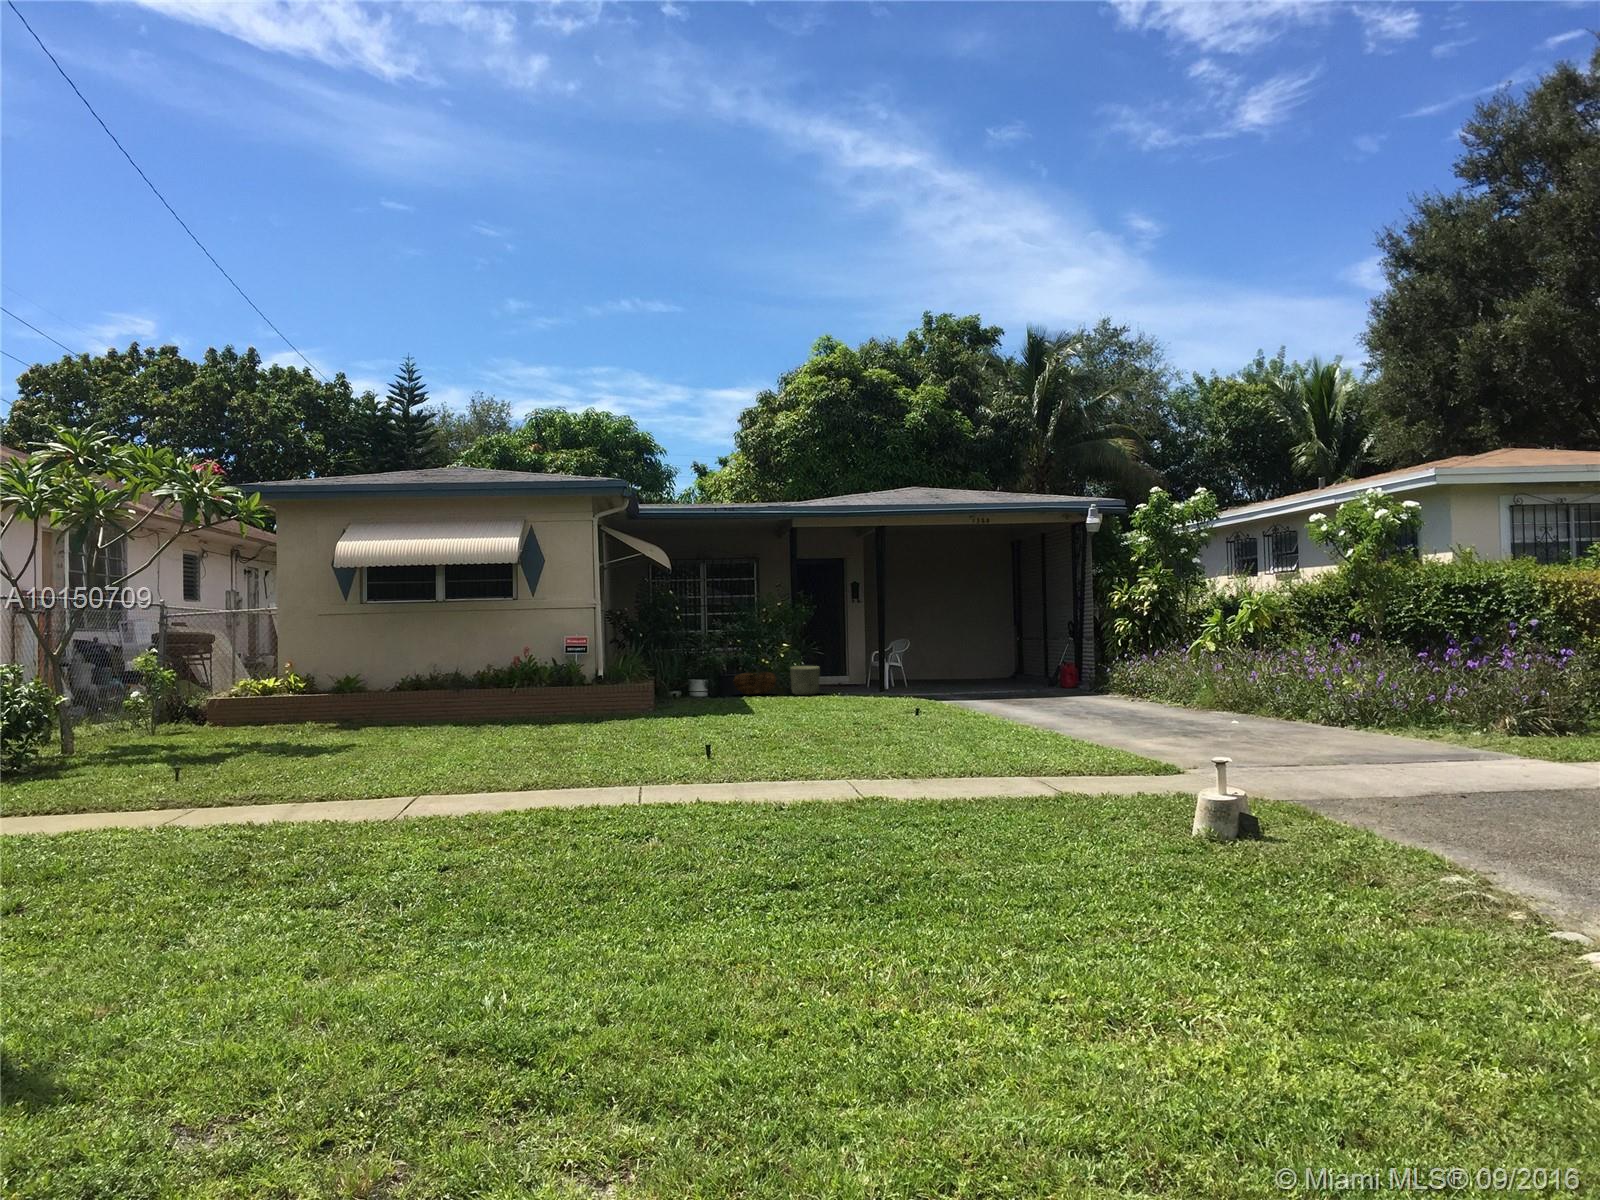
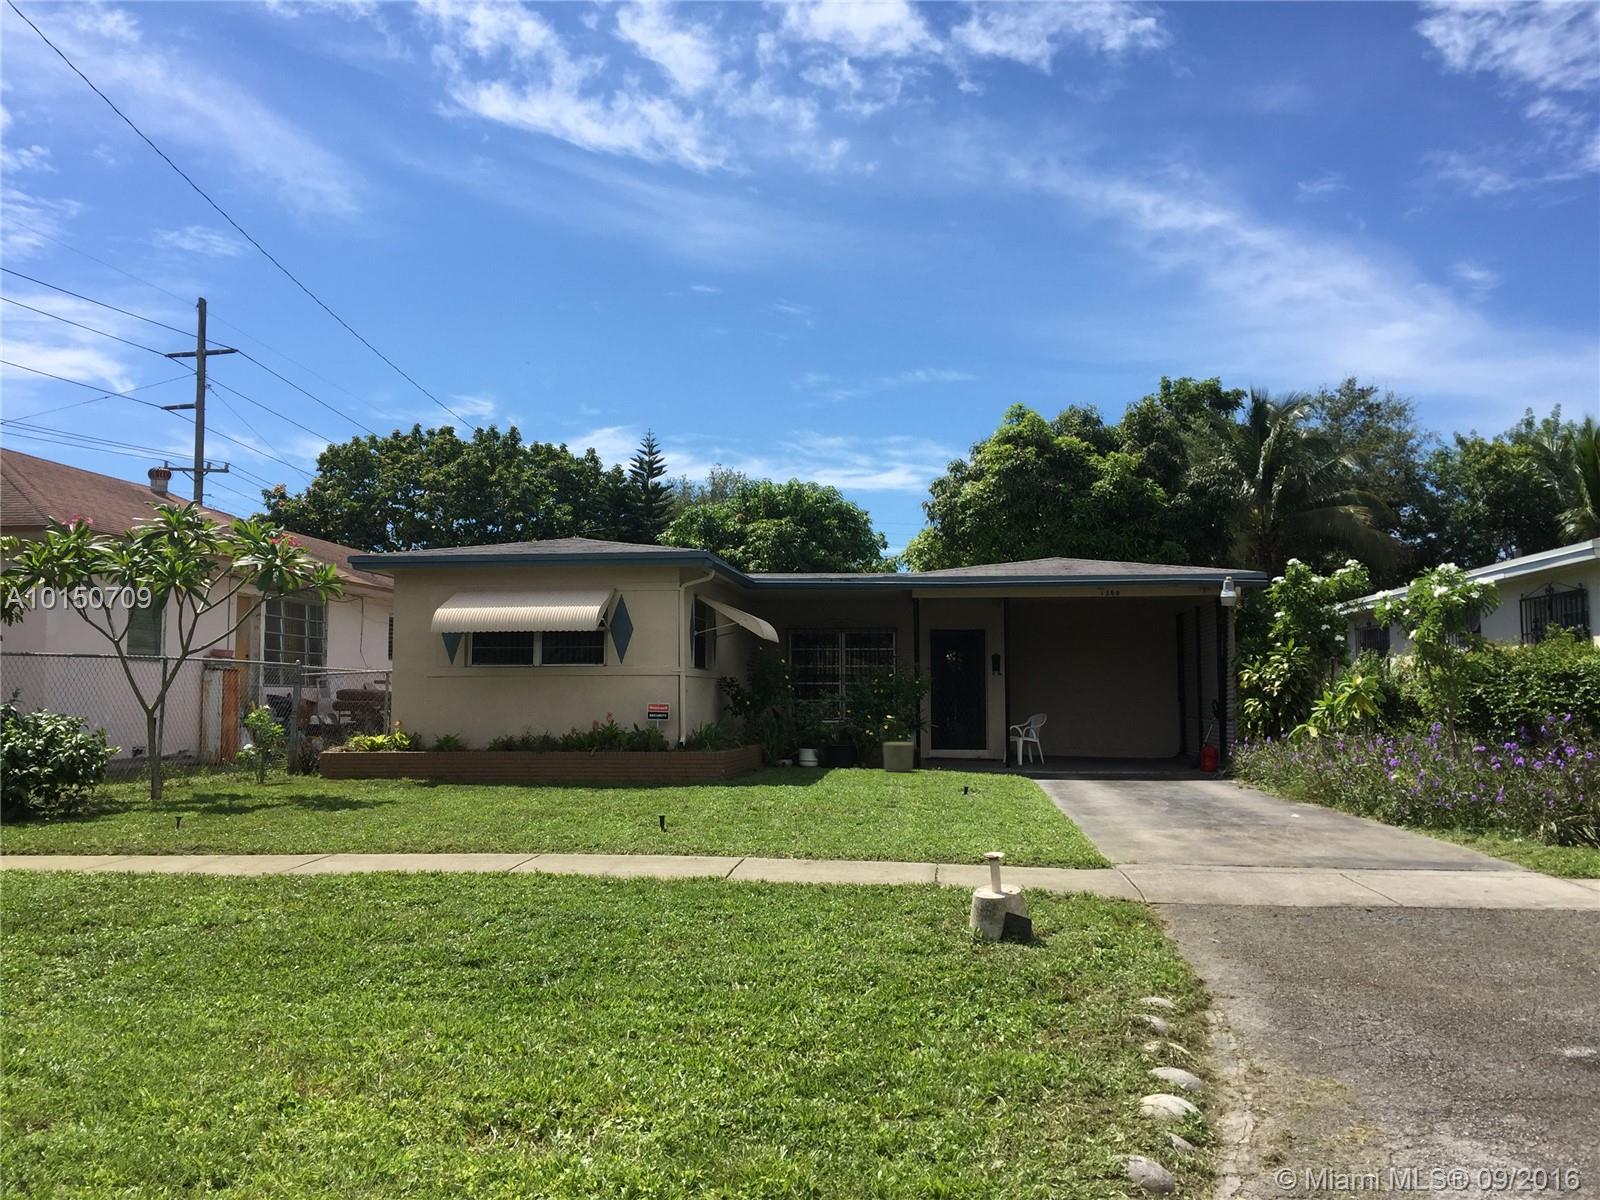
basket: present [734,672,776,695] -> none [824,746,869,770]

